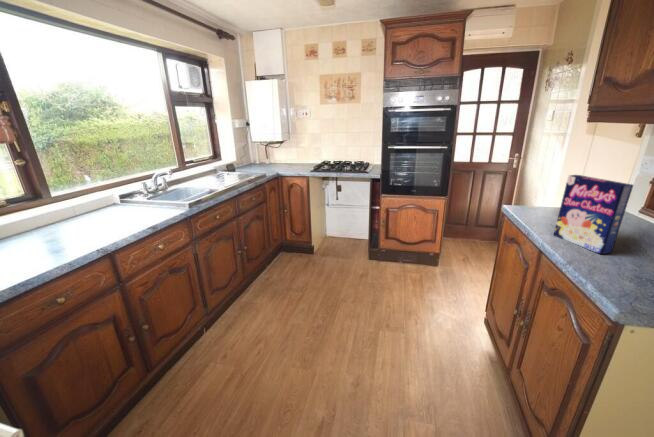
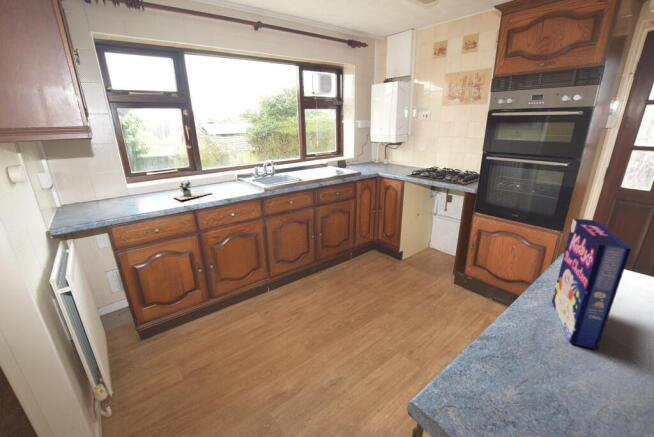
potted plant: none [40,207,120,244] -> present [174,181,210,200]

